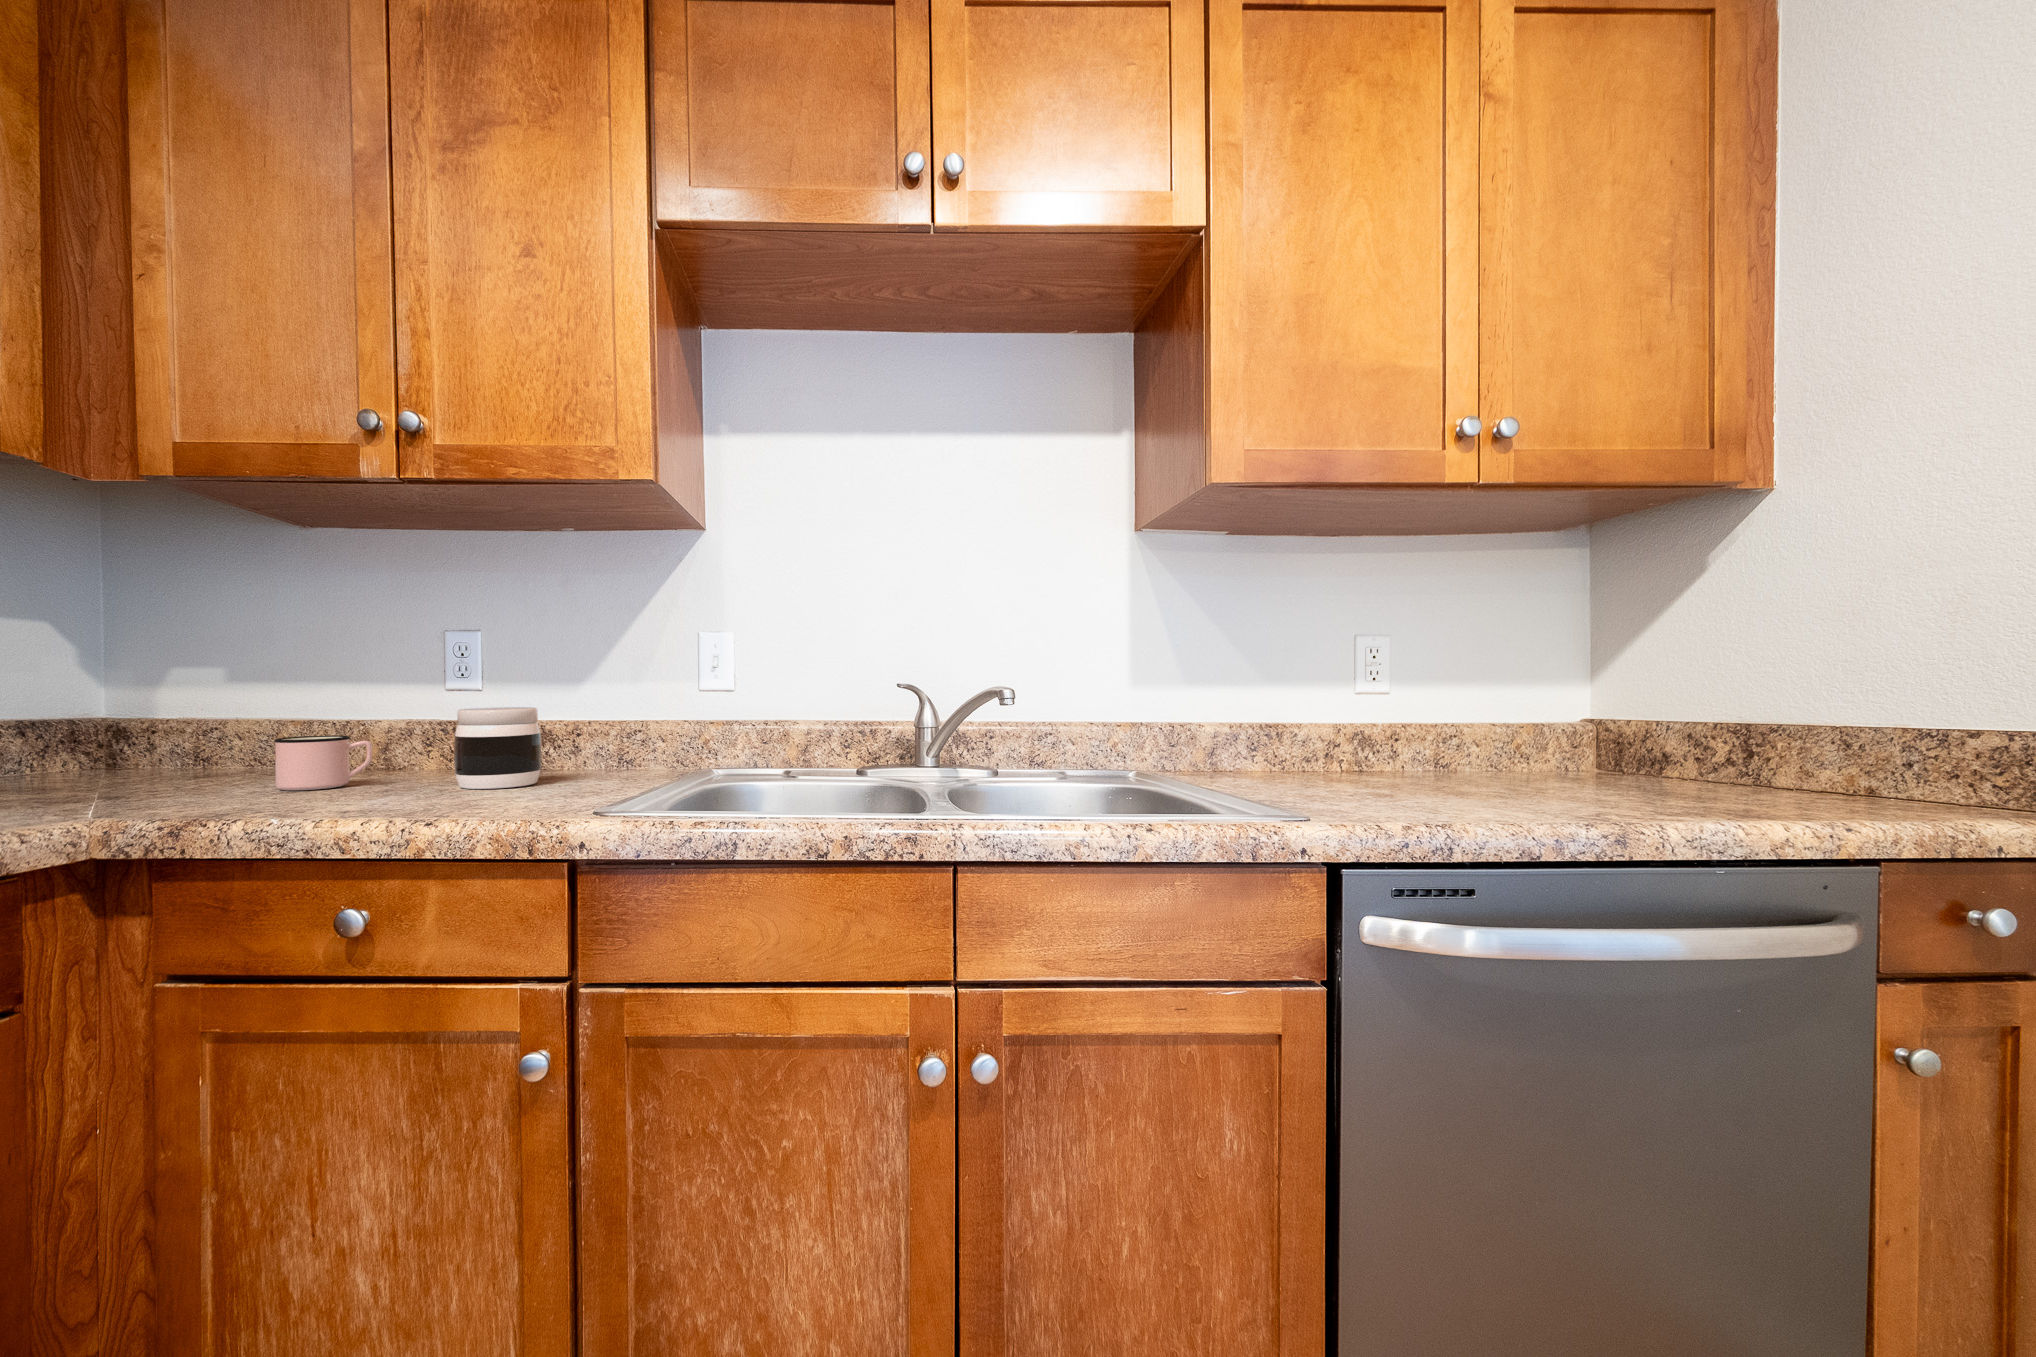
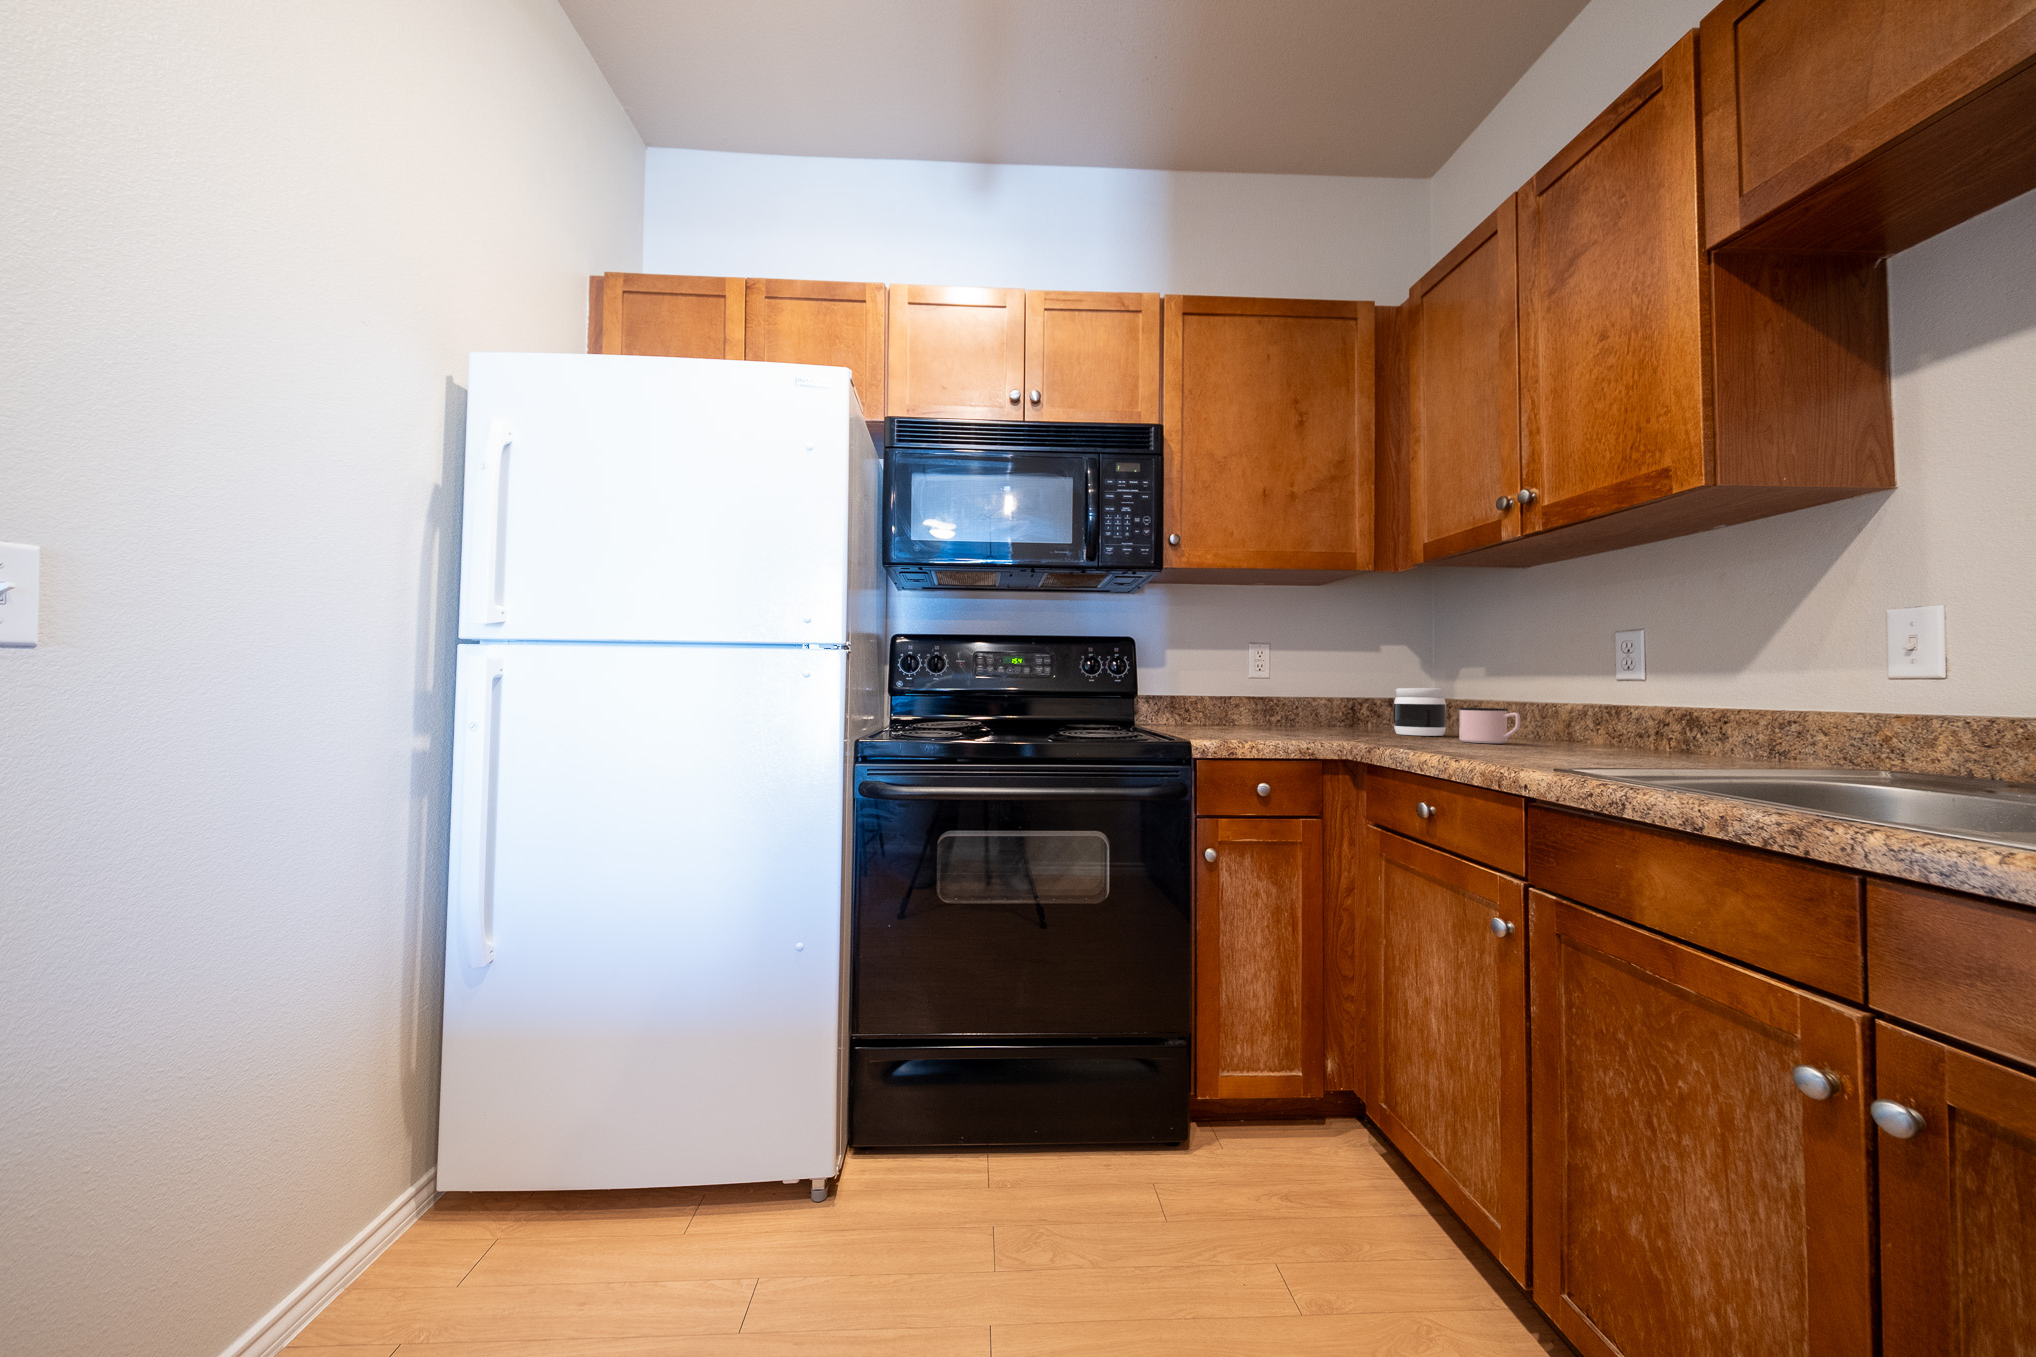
jar: present [454,707,541,789] -> present [1393,688,1447,736]

